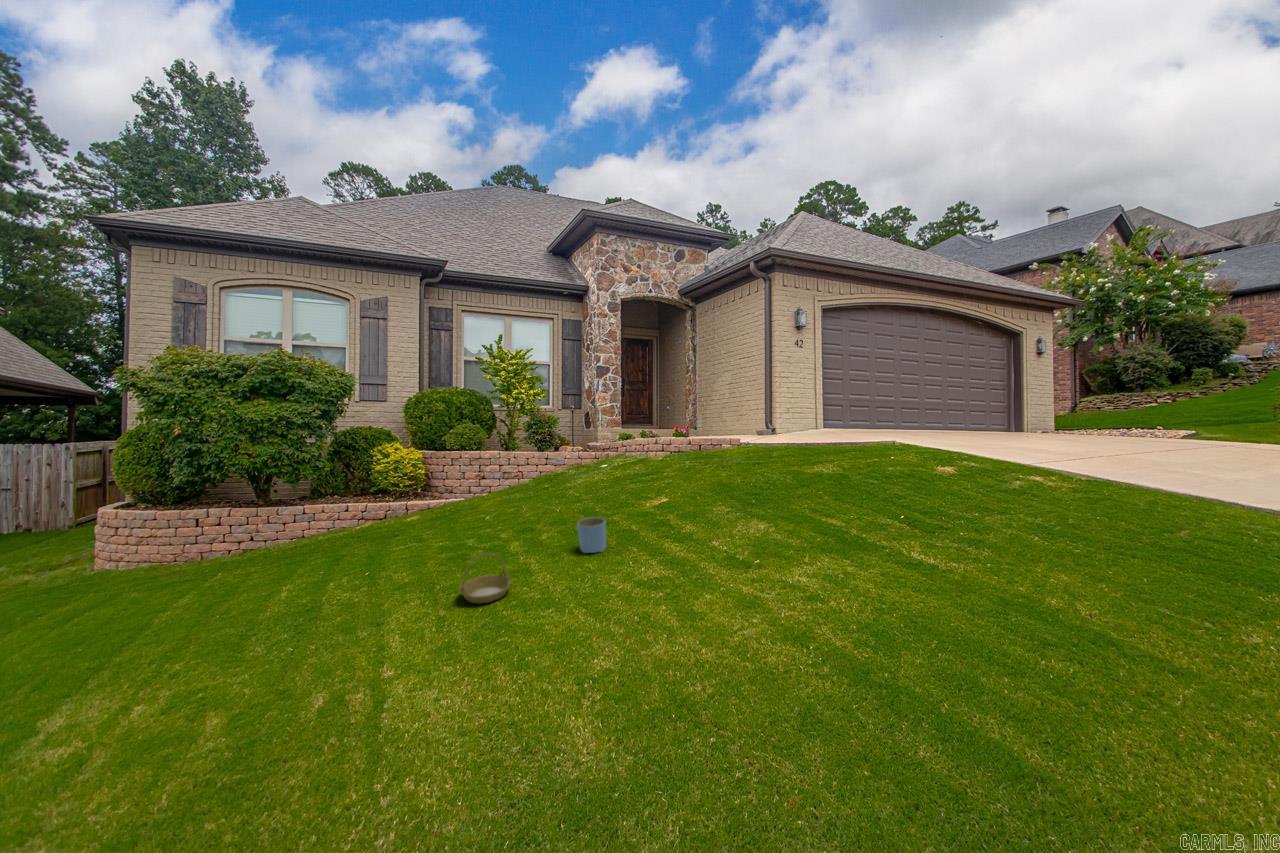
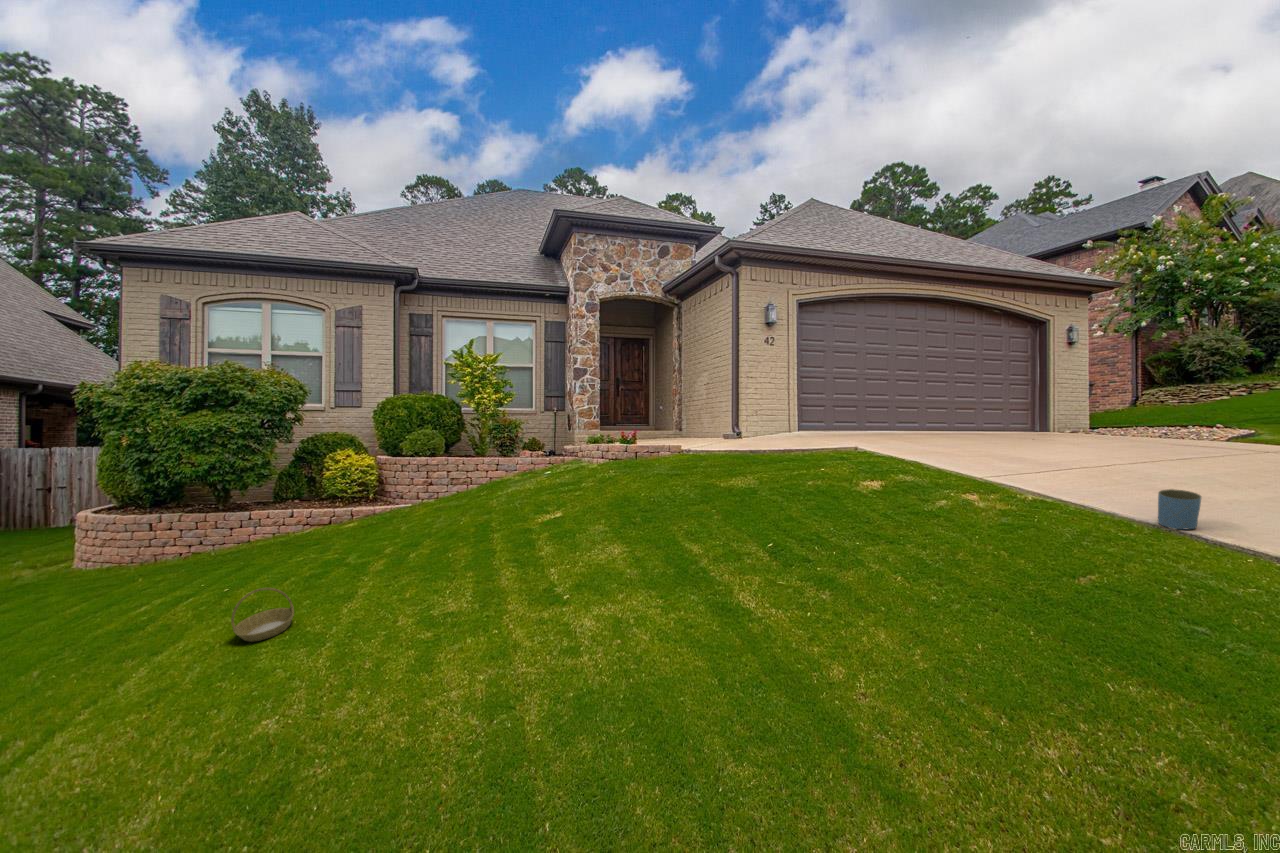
planter: present [577,517,606,553] -> present [1158,489,1201,529]

